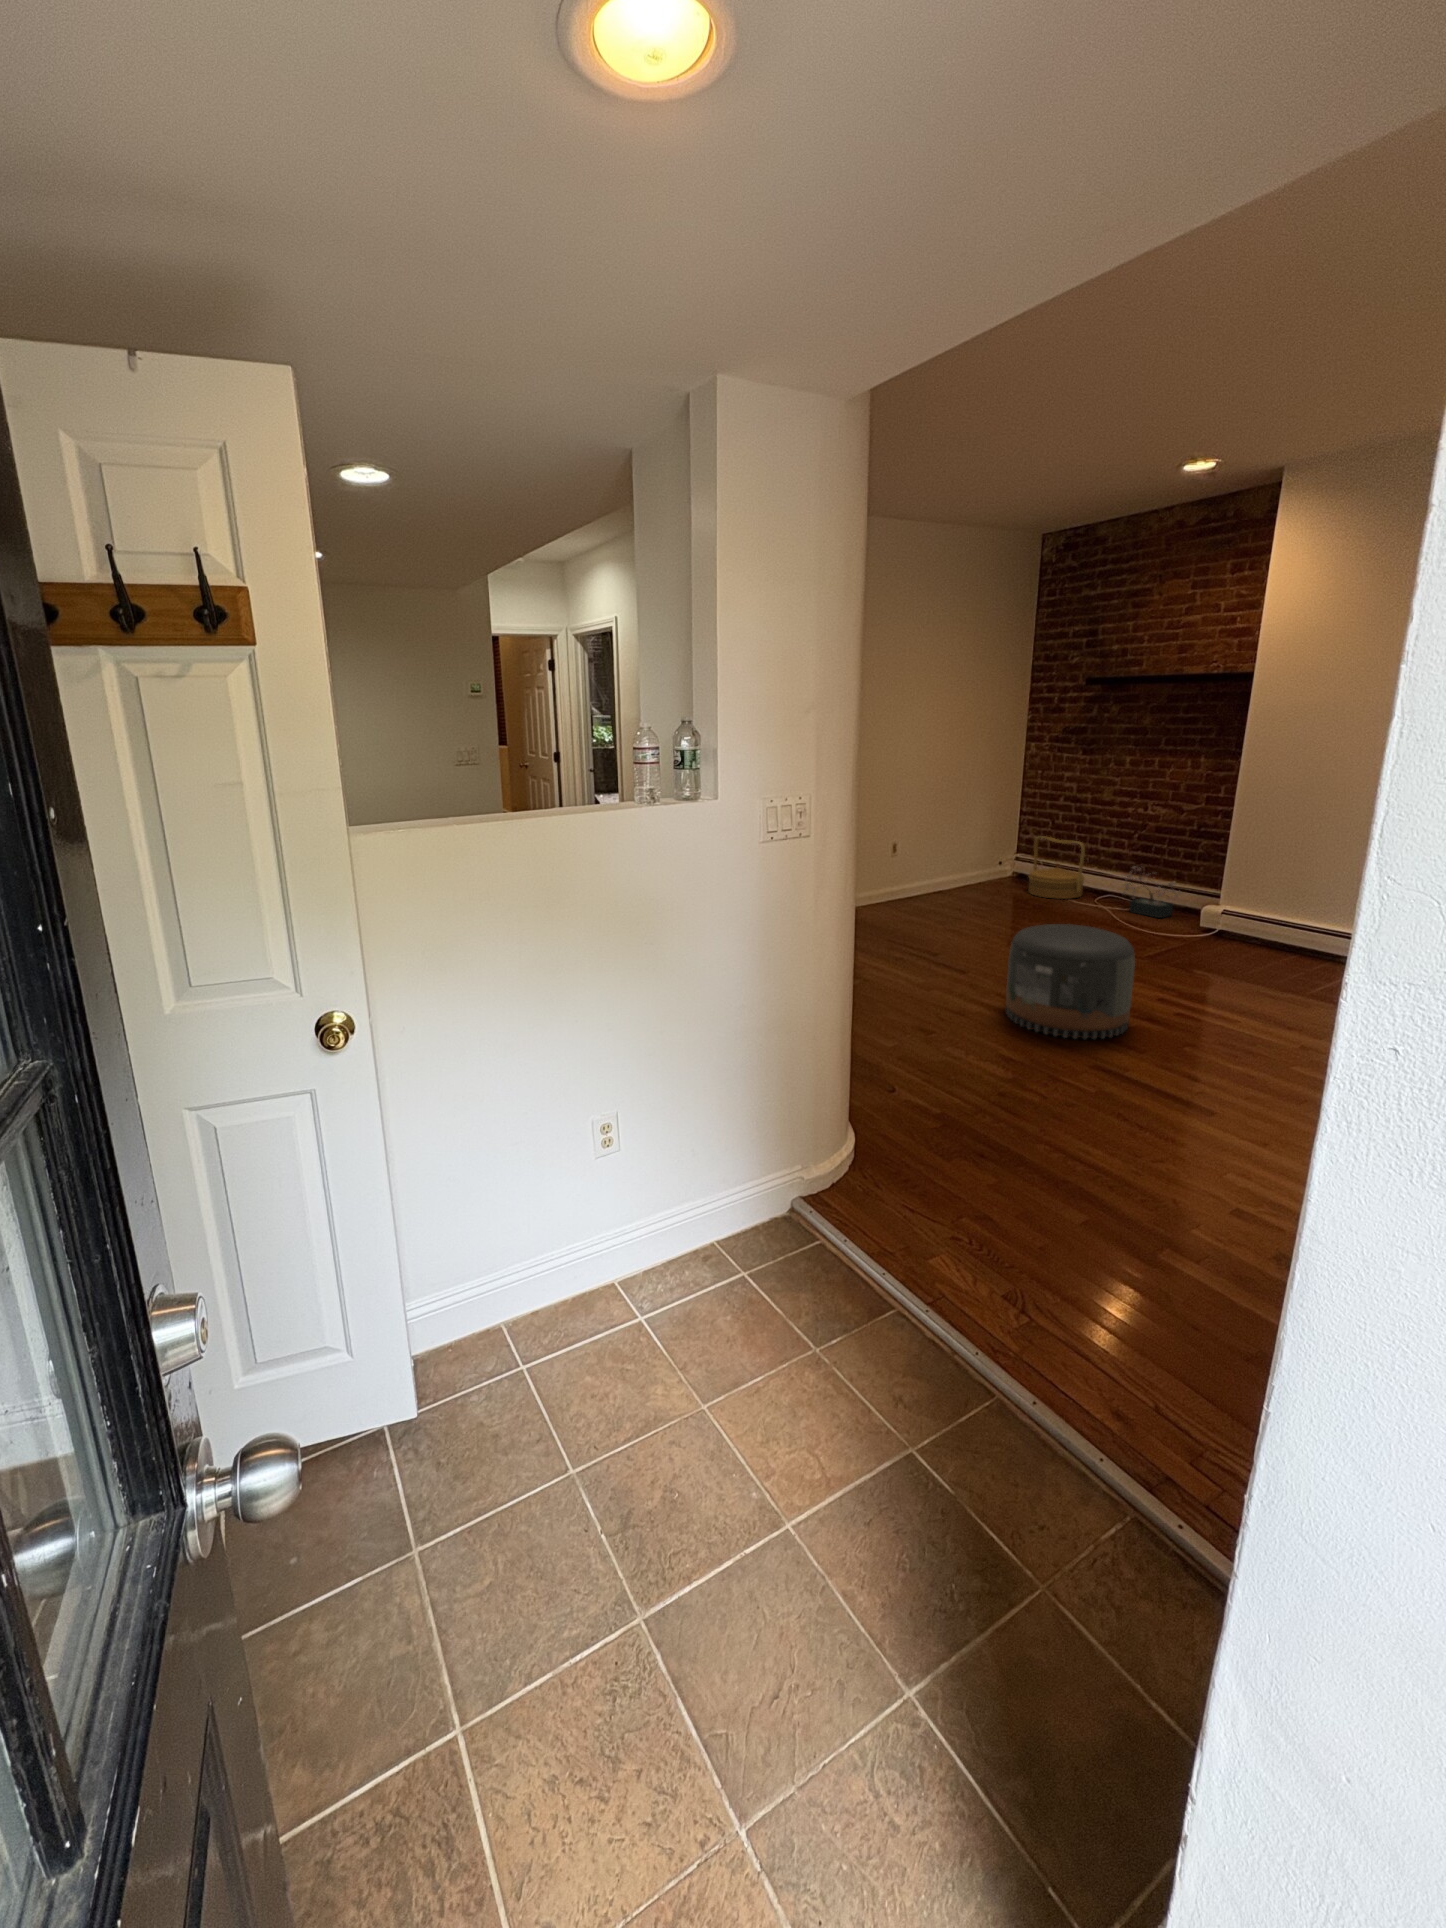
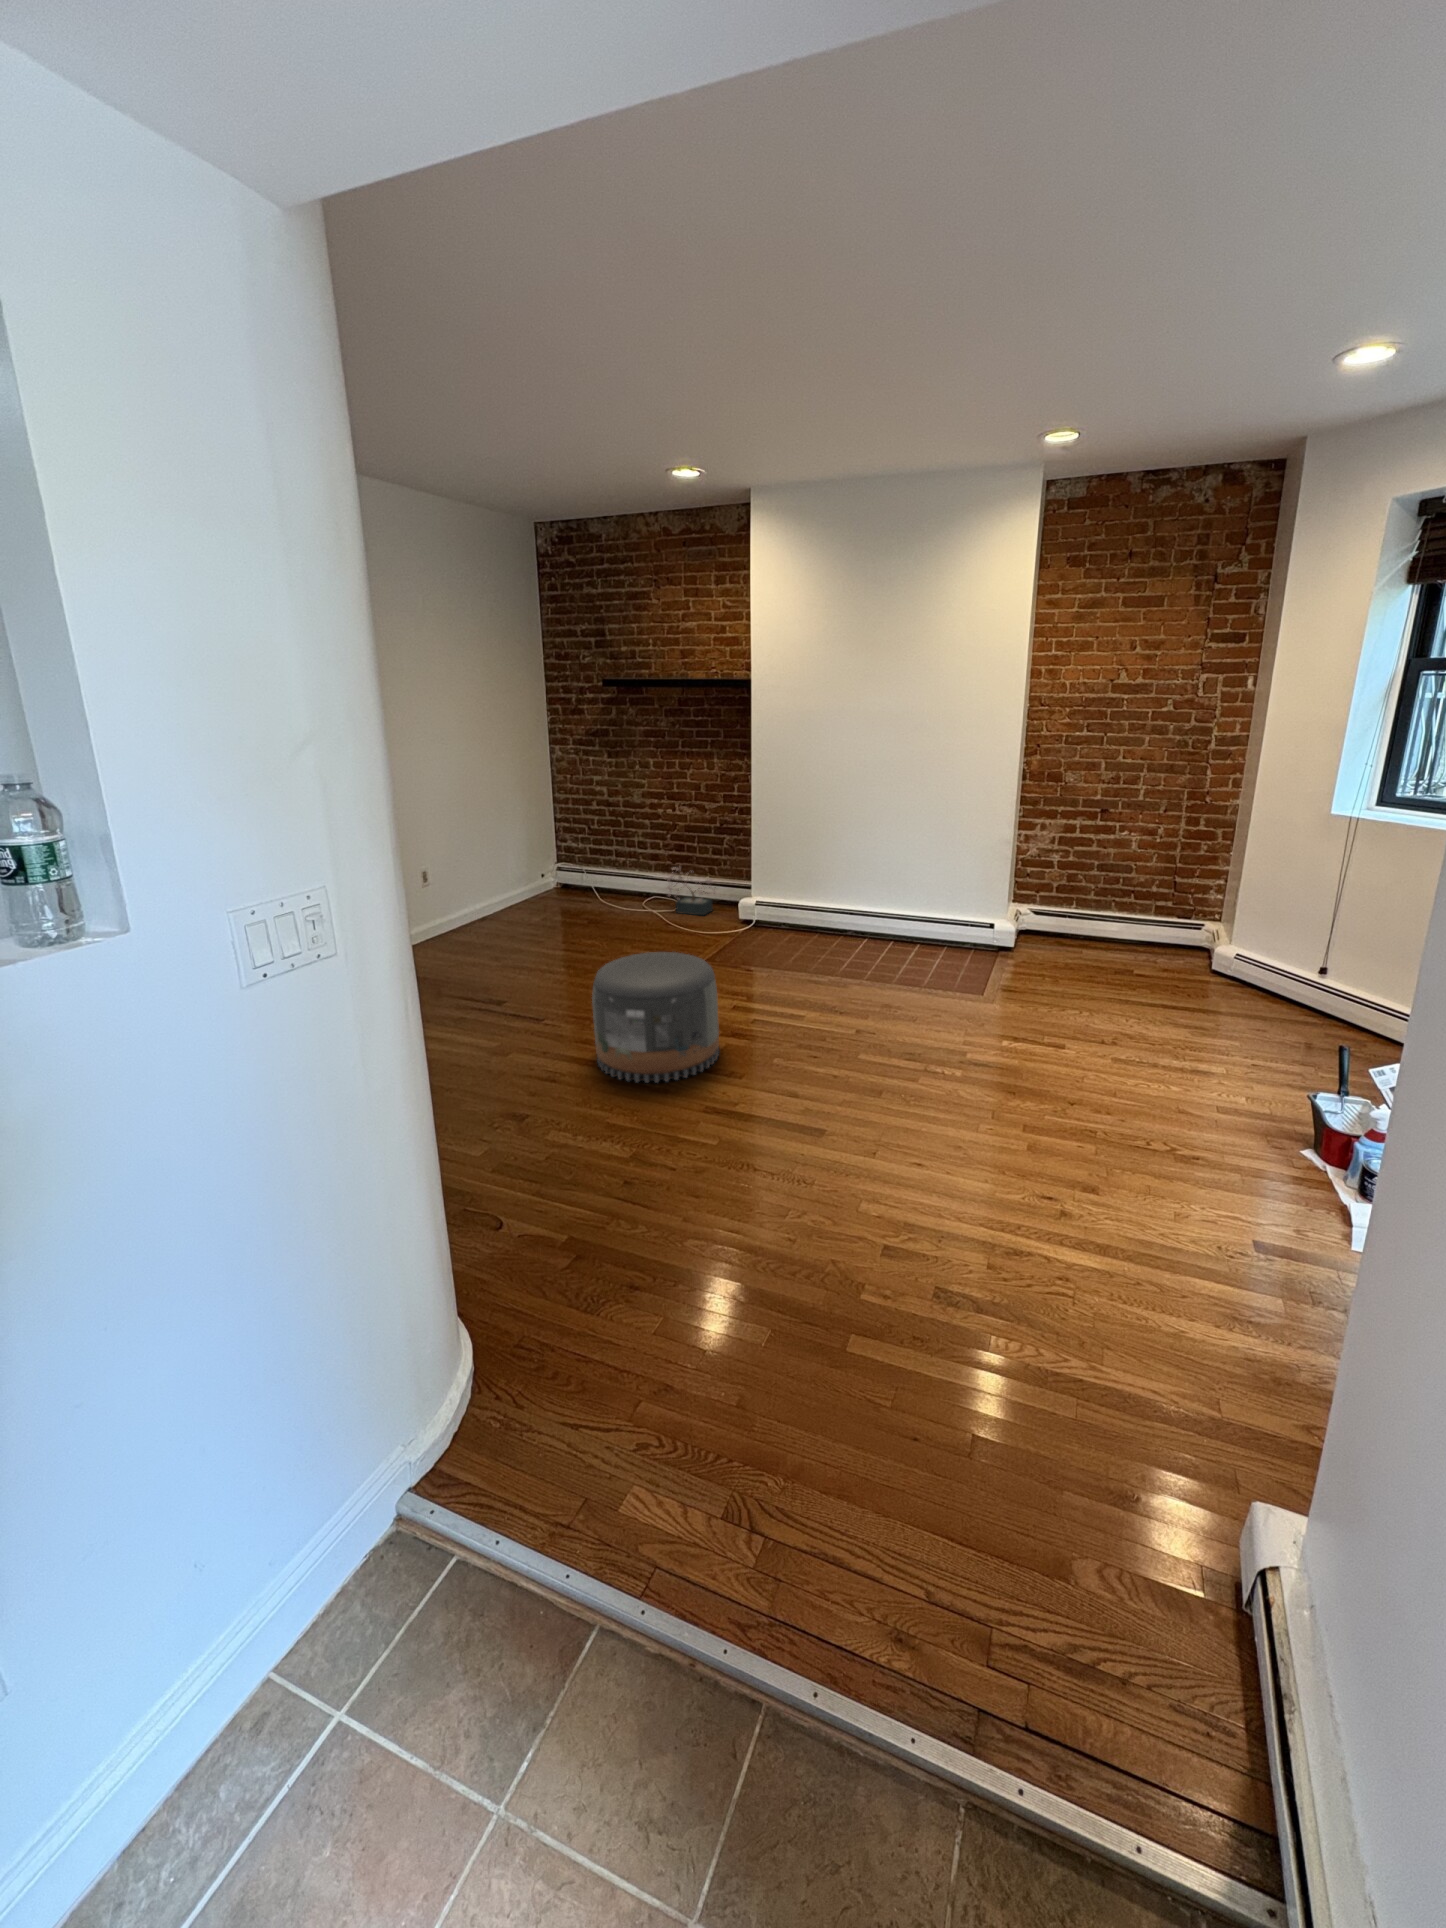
woven basket: present [1029,836,1085,899] -> none [575,844,630,909]

